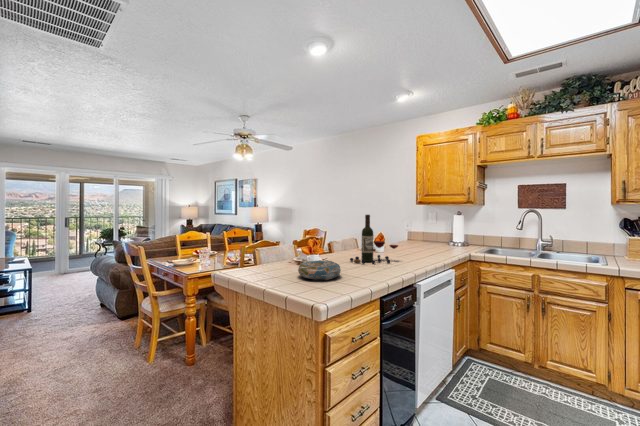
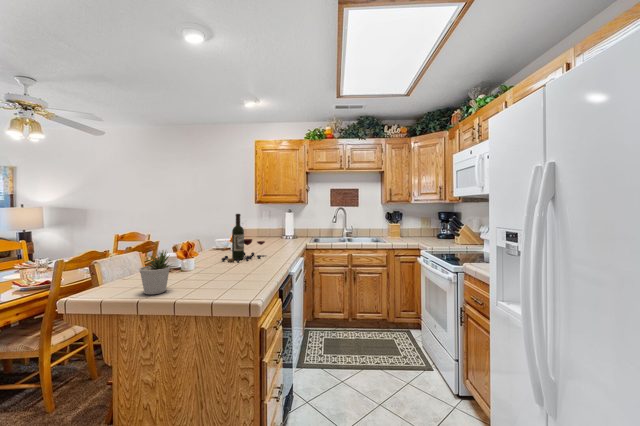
potted plant: none [253,243,278,280] -> present [139,252,170,295]
decorative bowl: present [298,260,341,280] -> none [191,262,239,283]

